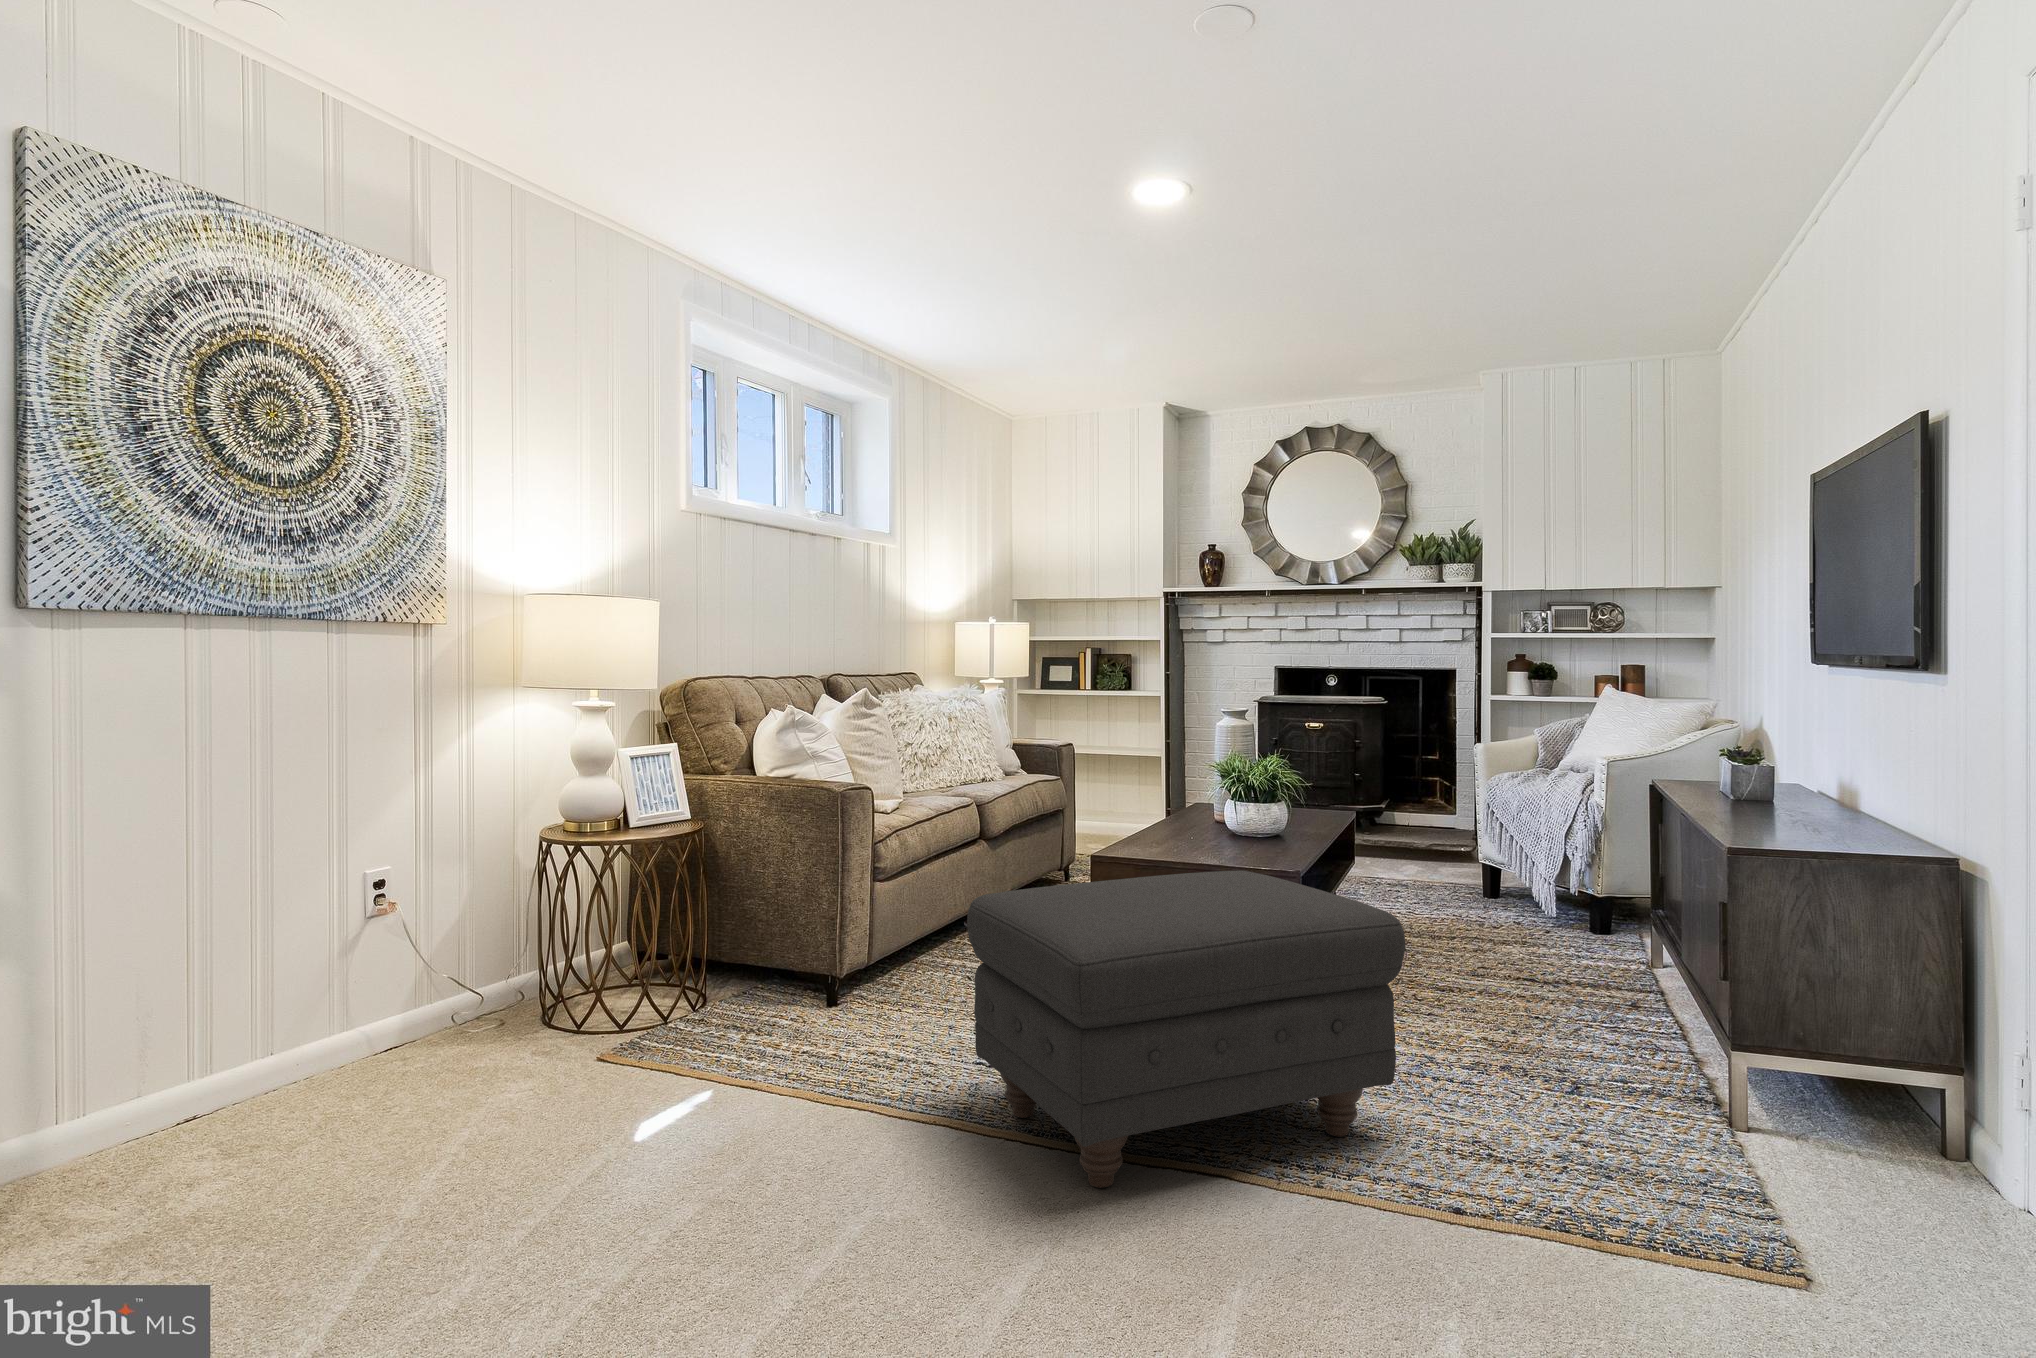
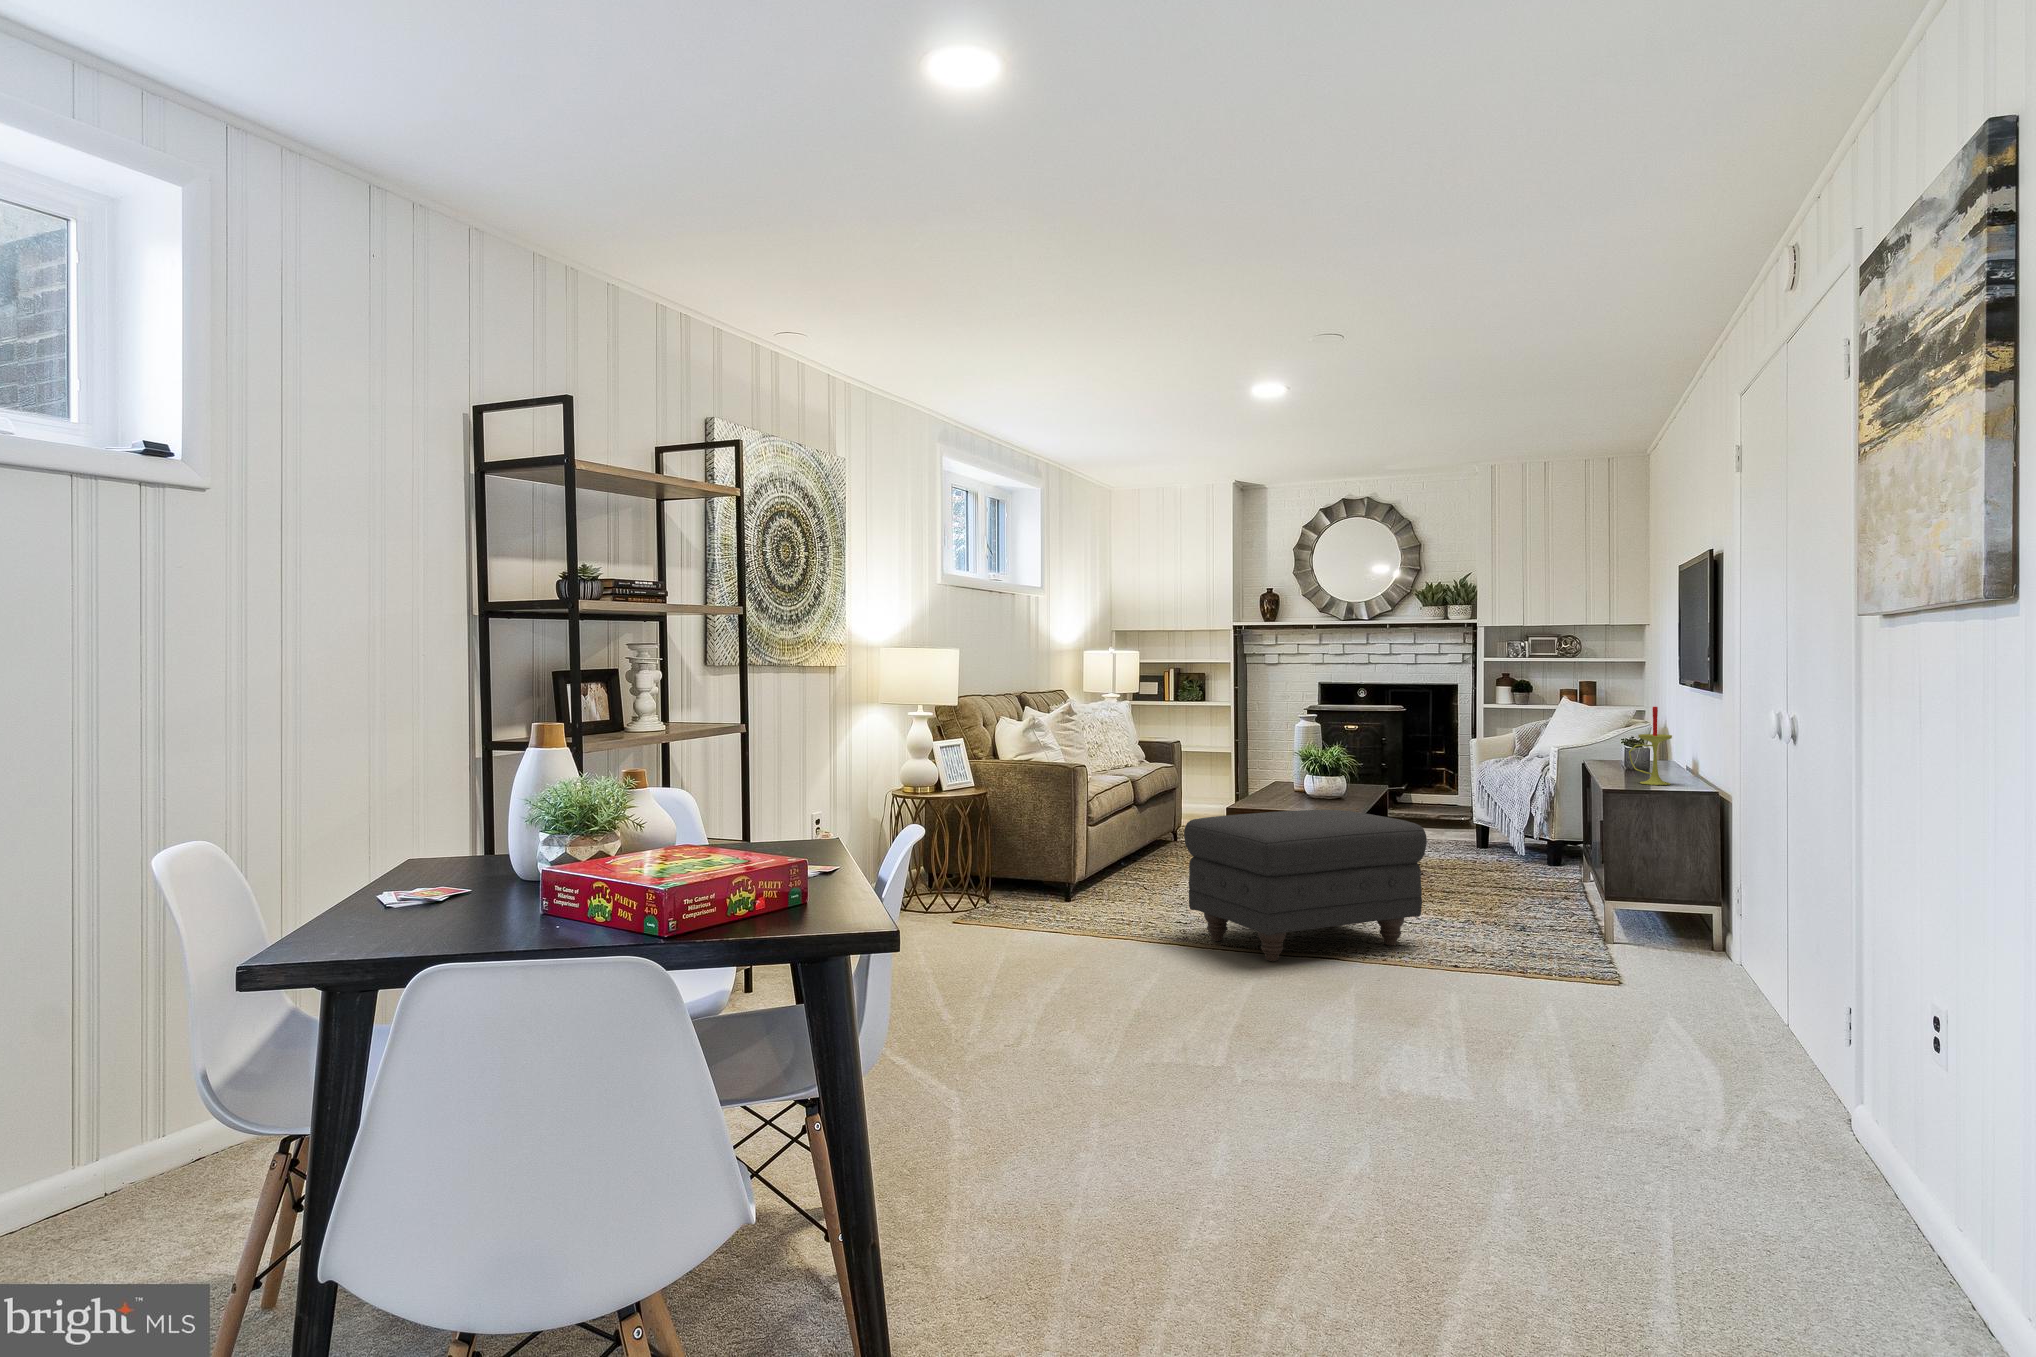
candle: none [1769,690,1855,836] -> present [1629,707,1672,785]

